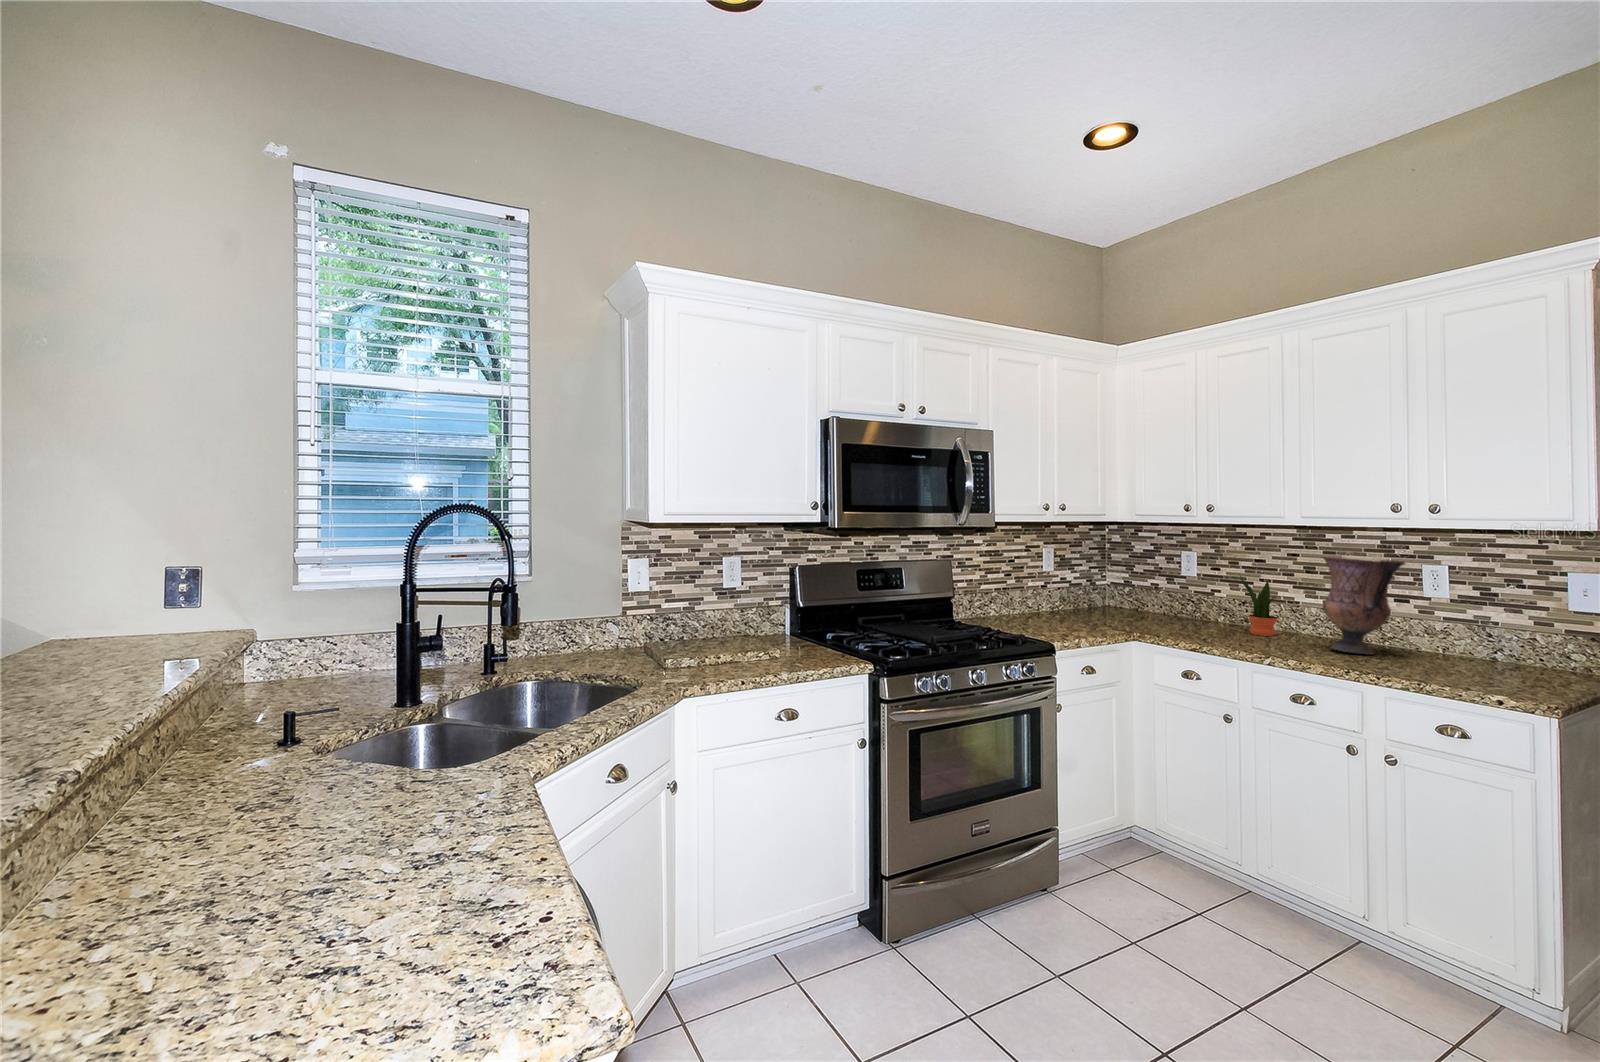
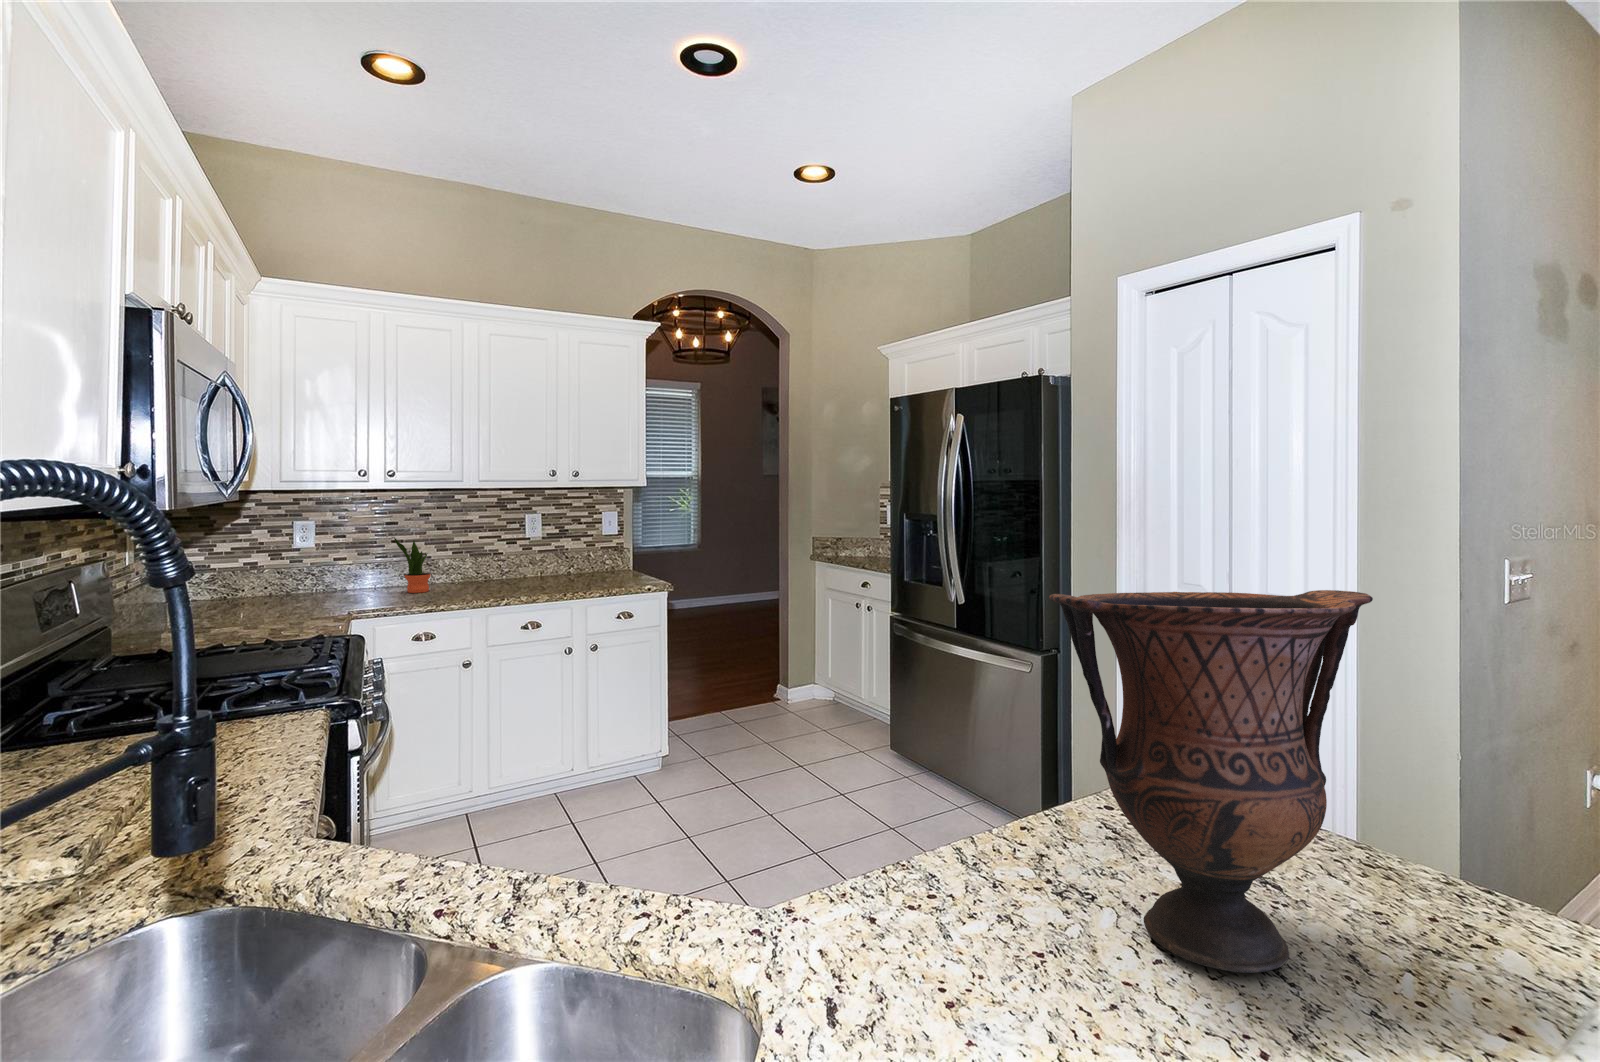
vase: present [1321,556,1405,655] -> present [1049,590,1373,973]

